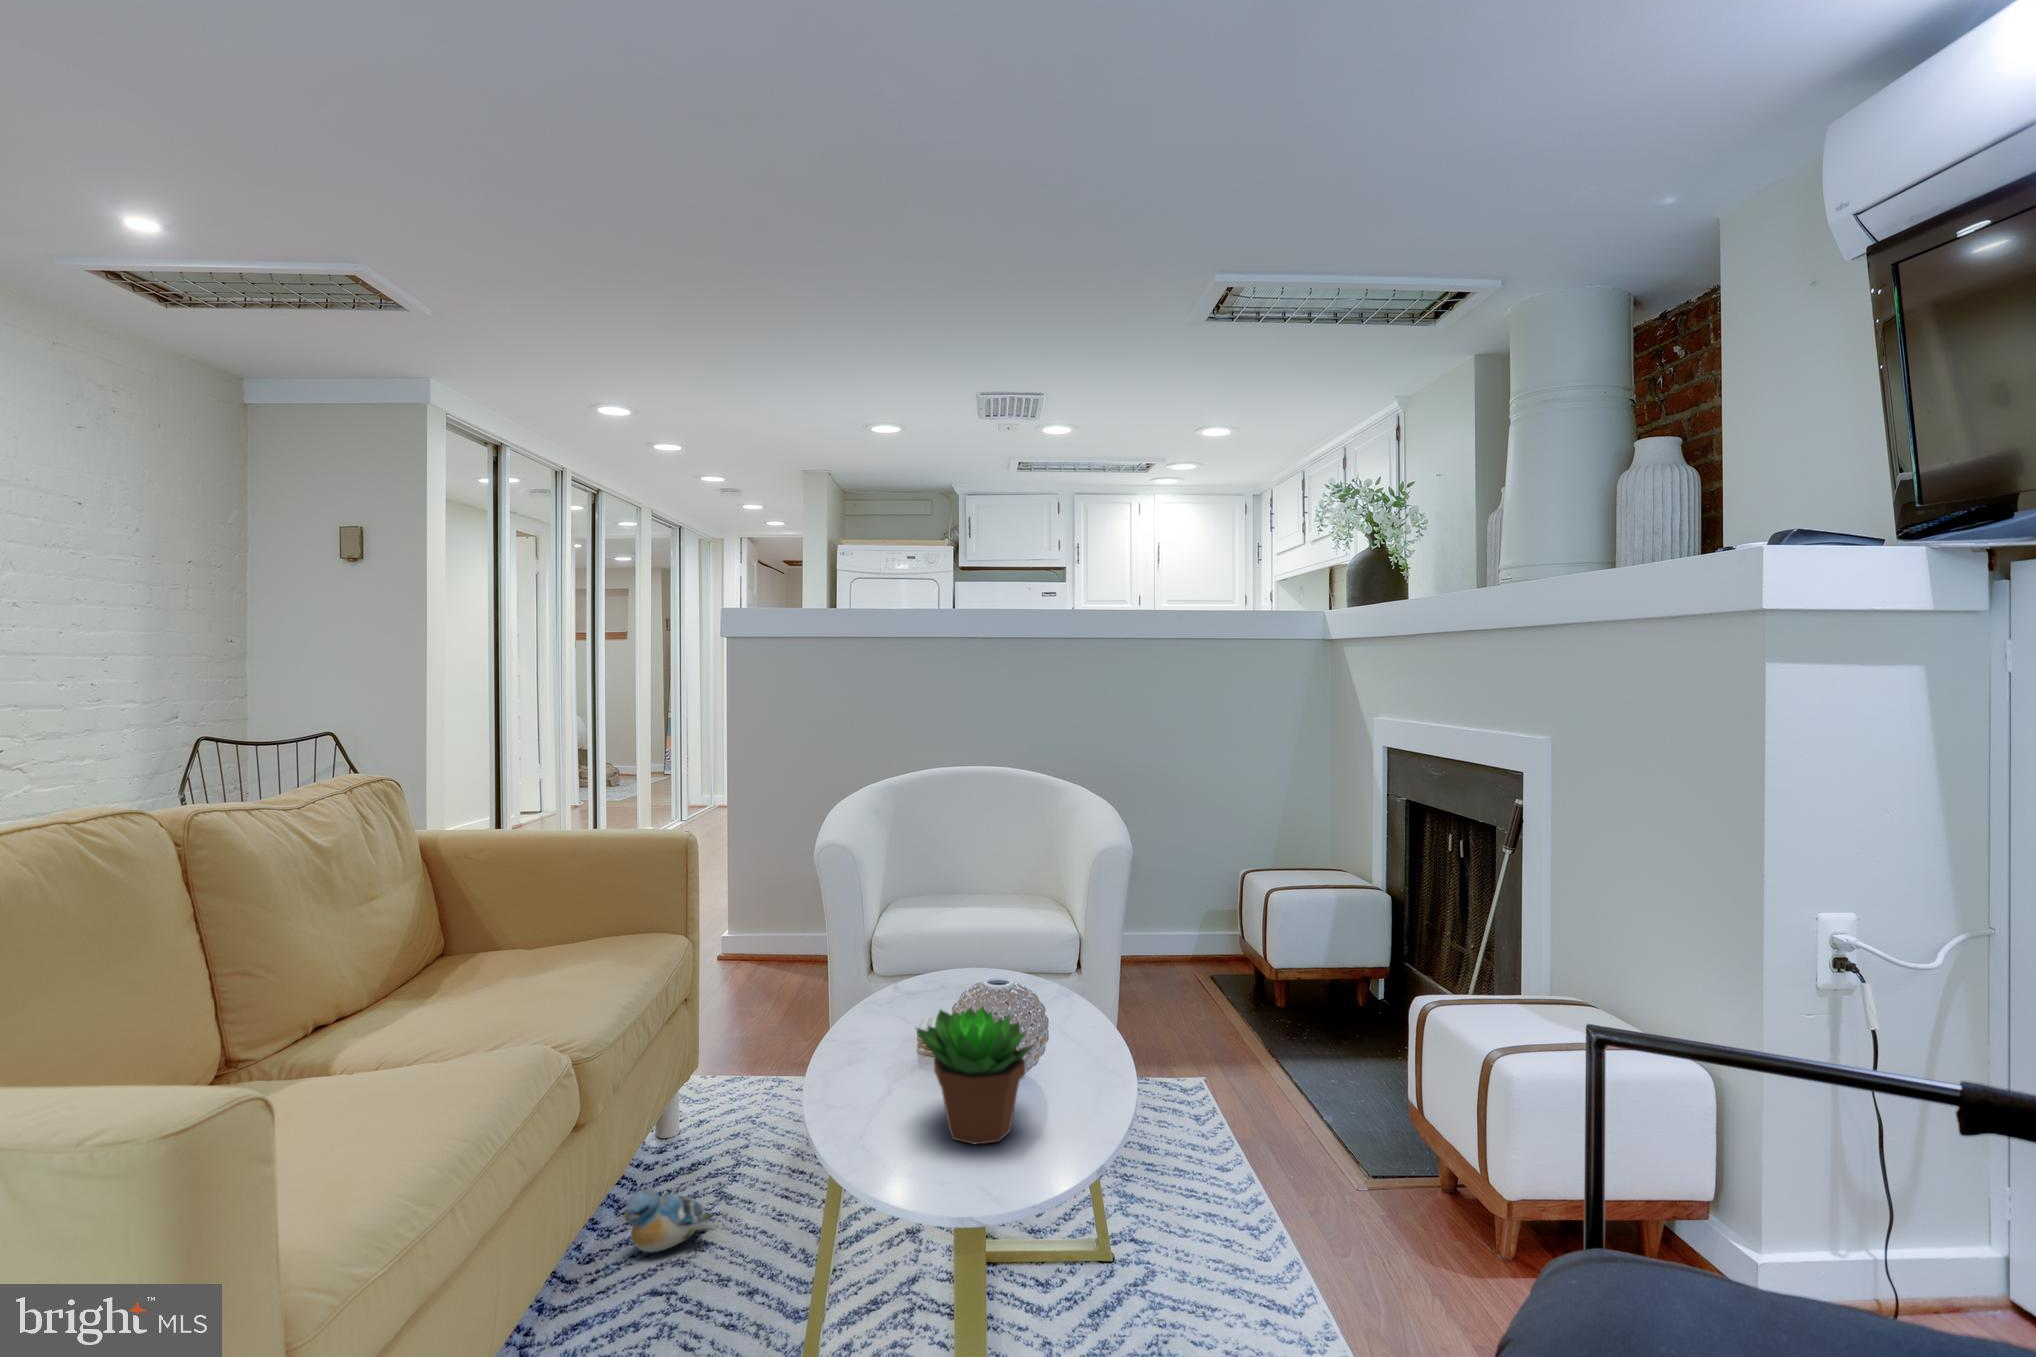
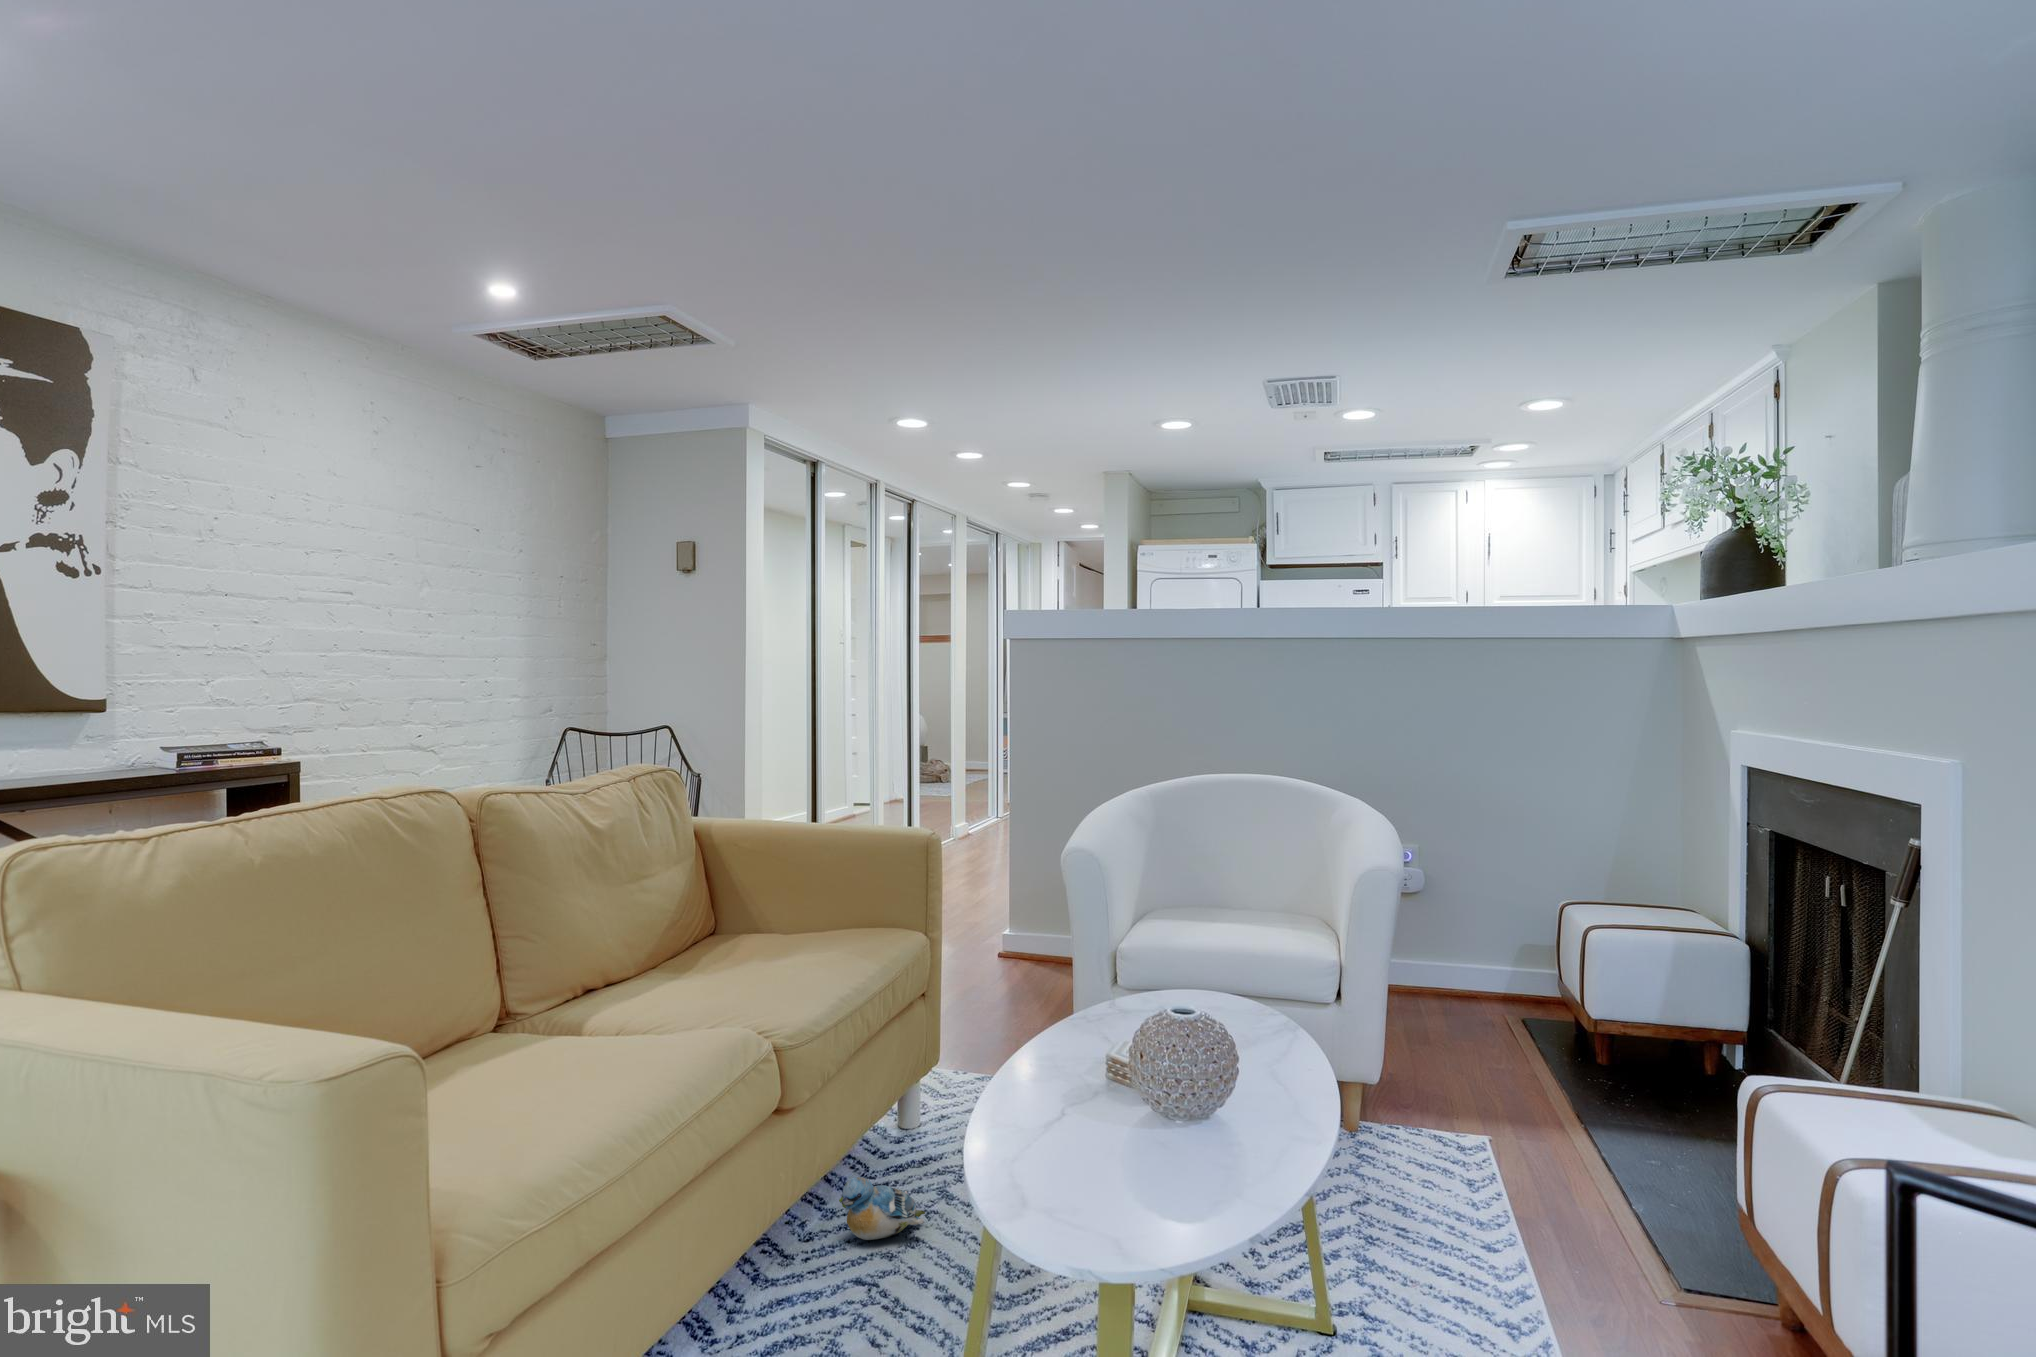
succulent plant: present [917,1006,1034,1144] -> none [1073,1031,1198,1184]

